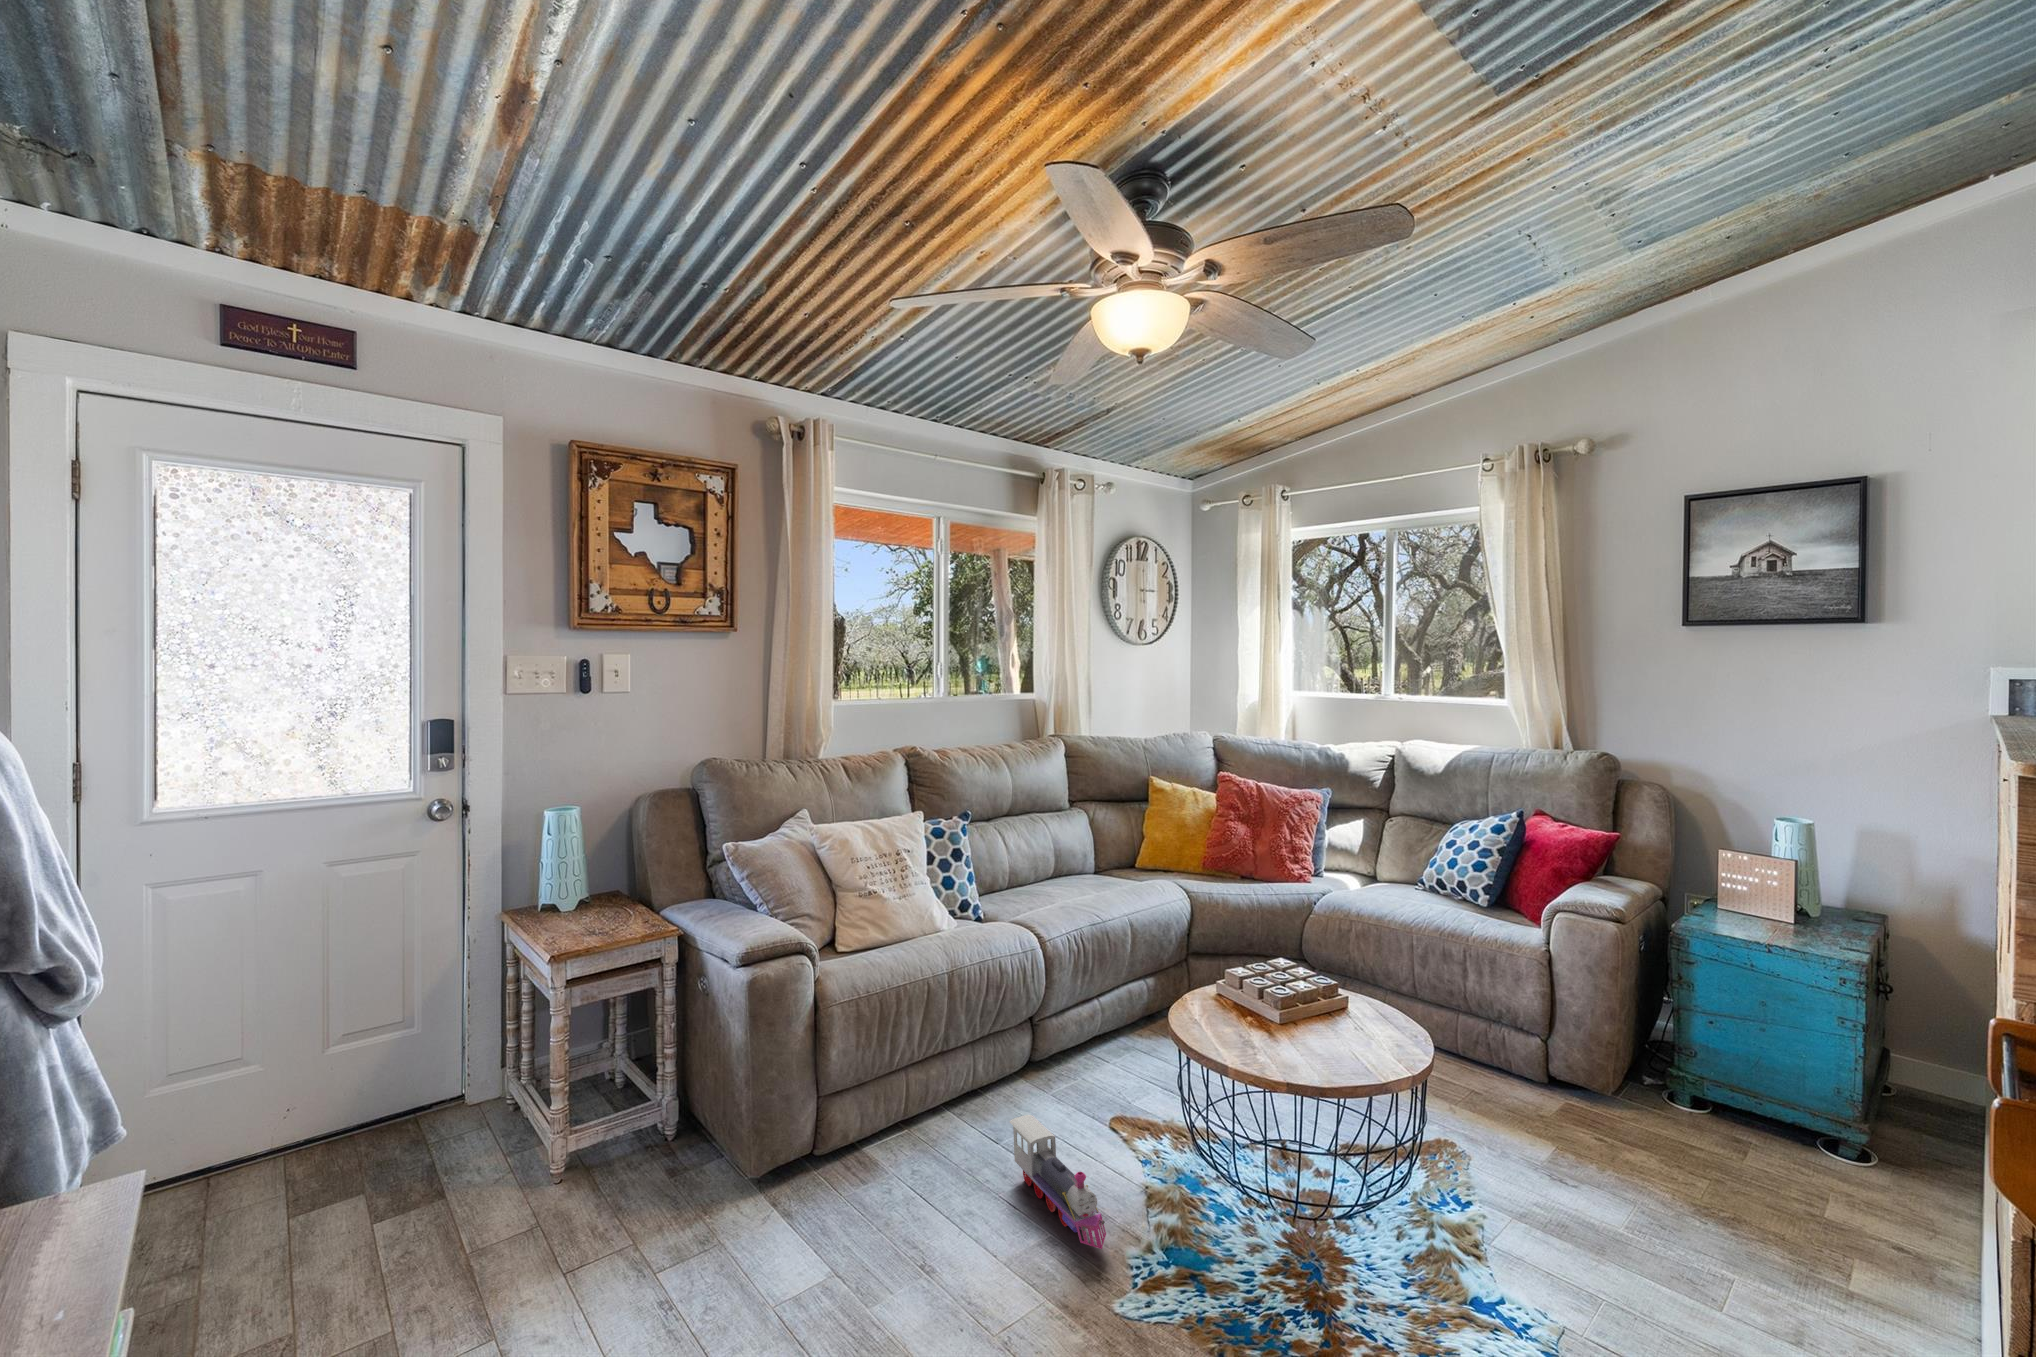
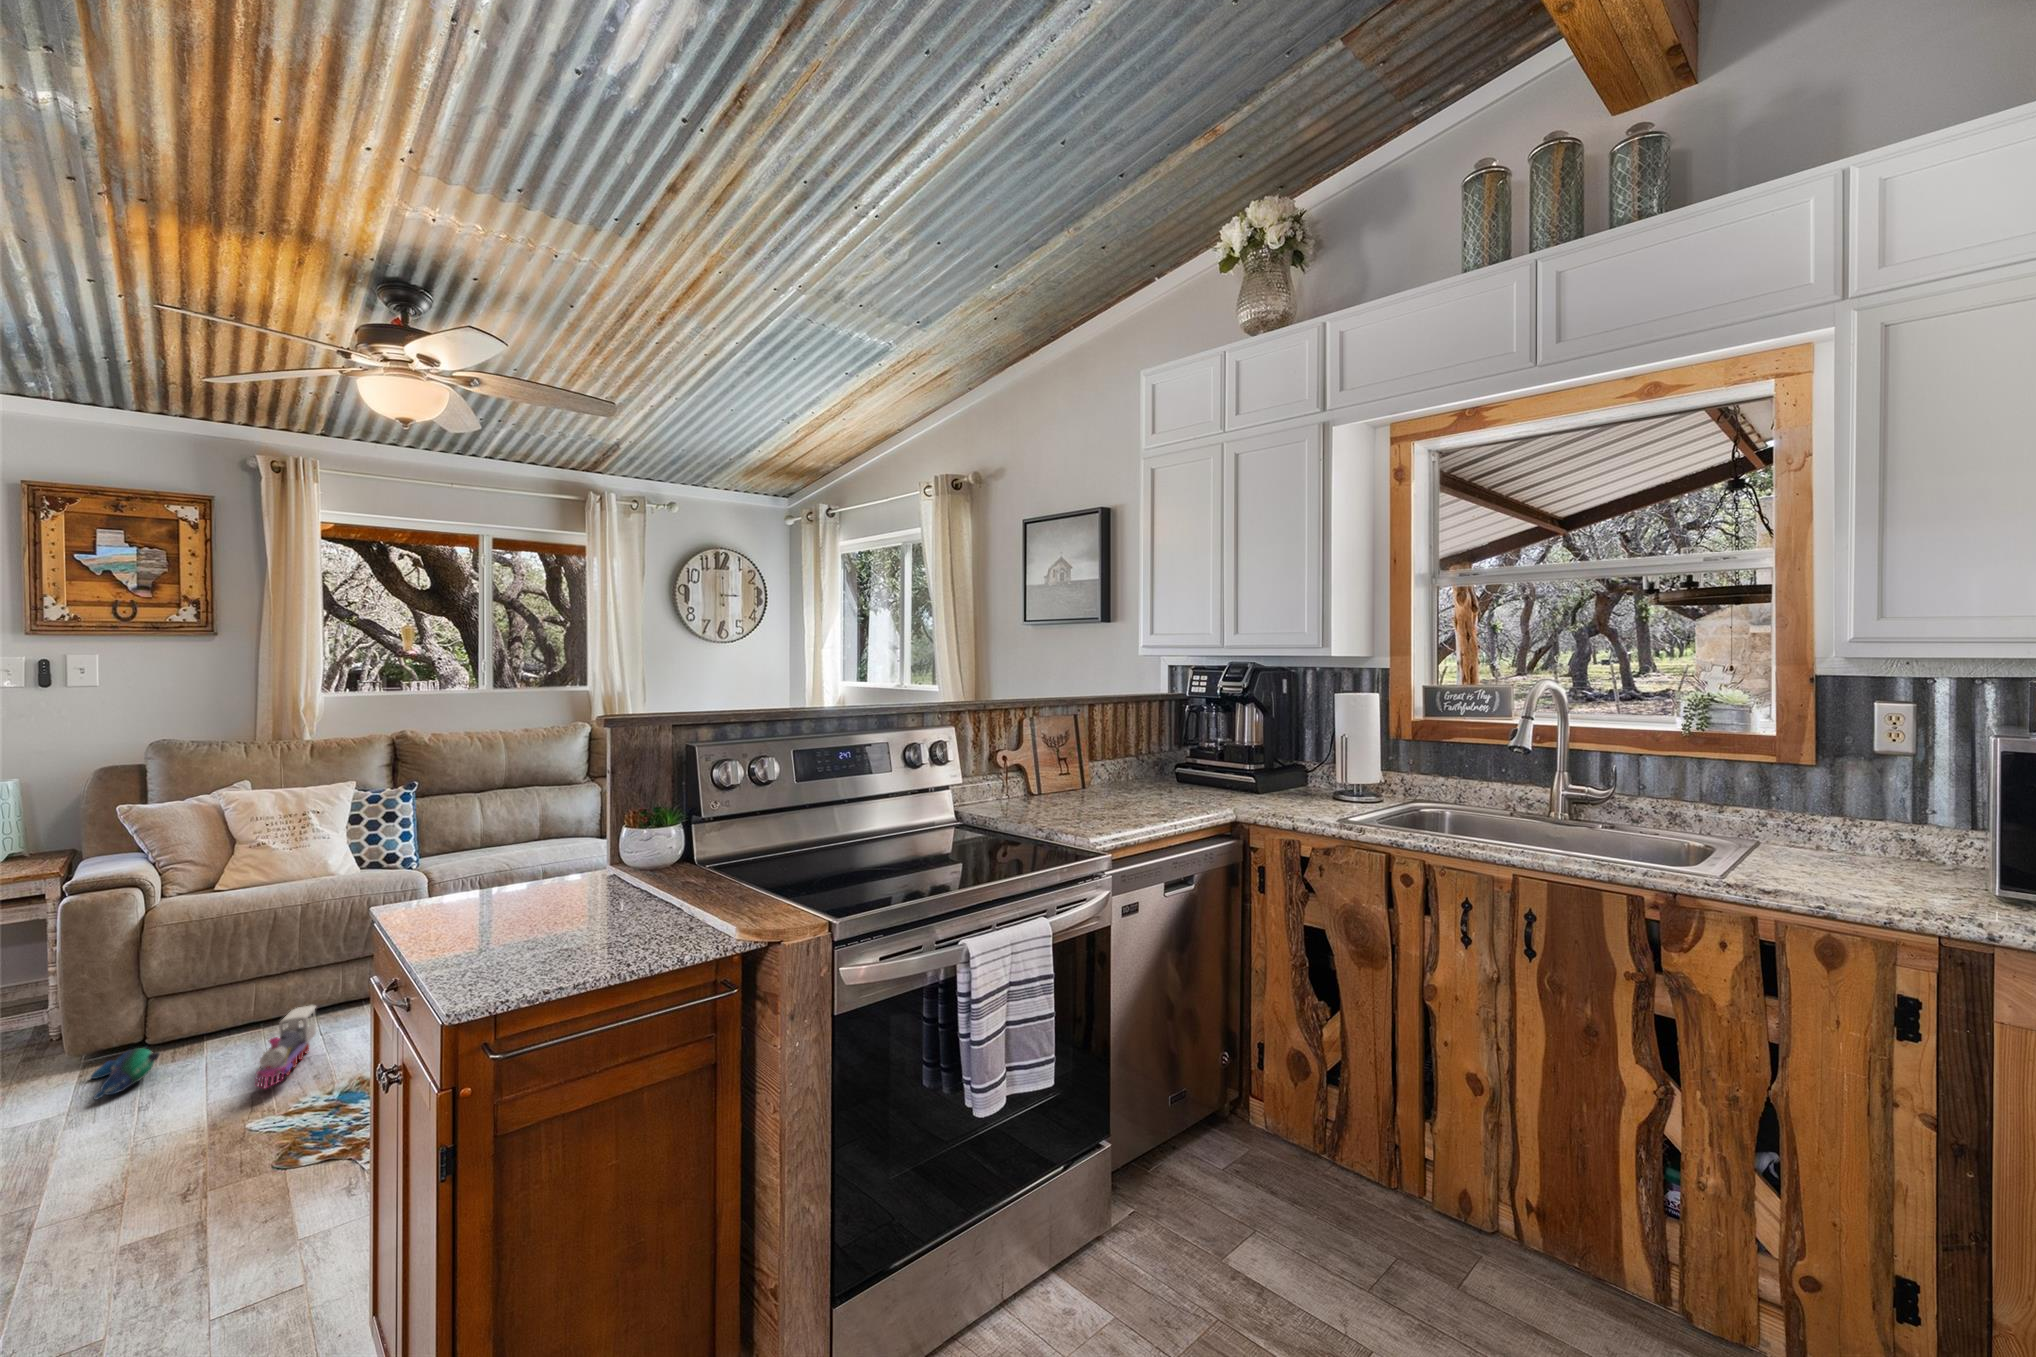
plush toy: none [814,1176,902,1259] -> present [91,1048,160,1100]

